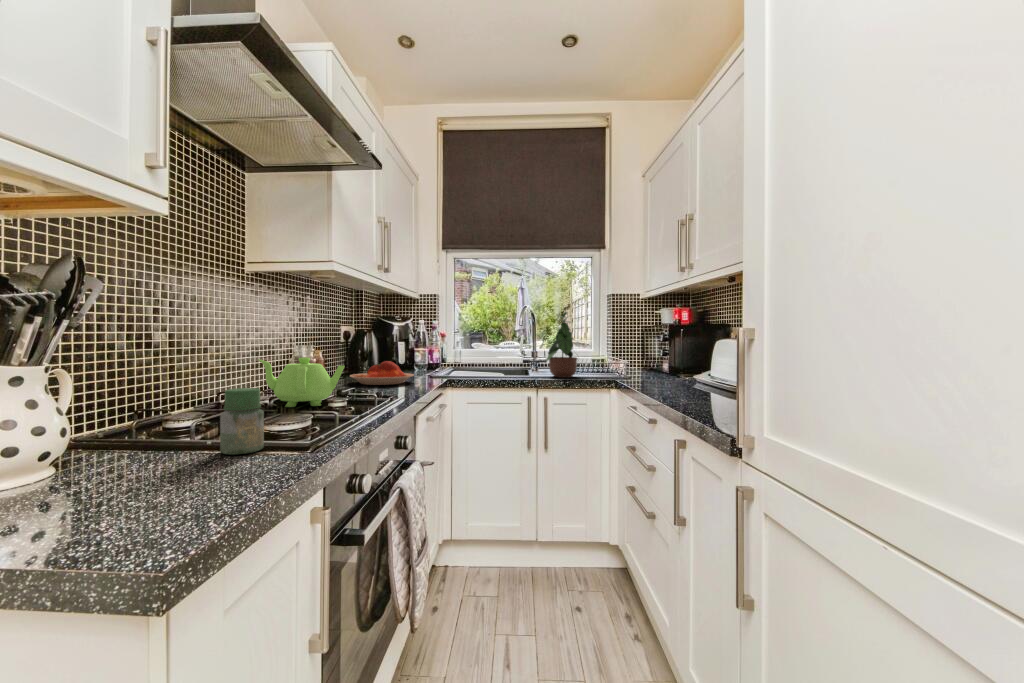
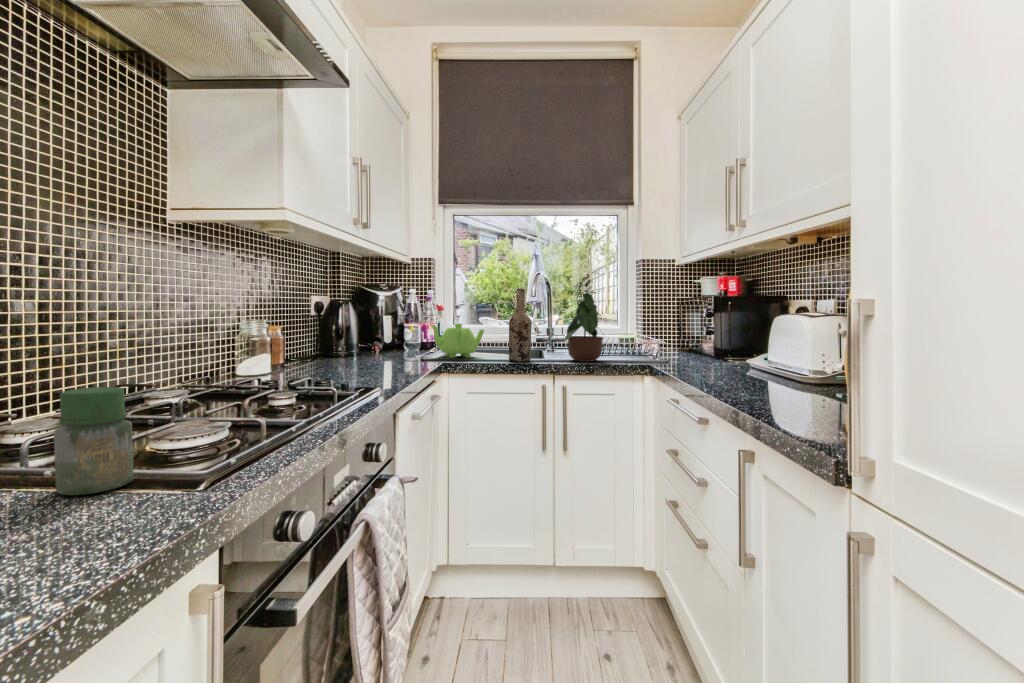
wine bottle: none [502,319,520,378] -> present [509,288,531,362]
teapot: present [258,357,345,407] -> present [431,323,484,358]
plate: present [350,361,414,385] -> none [316,339,399,371]

